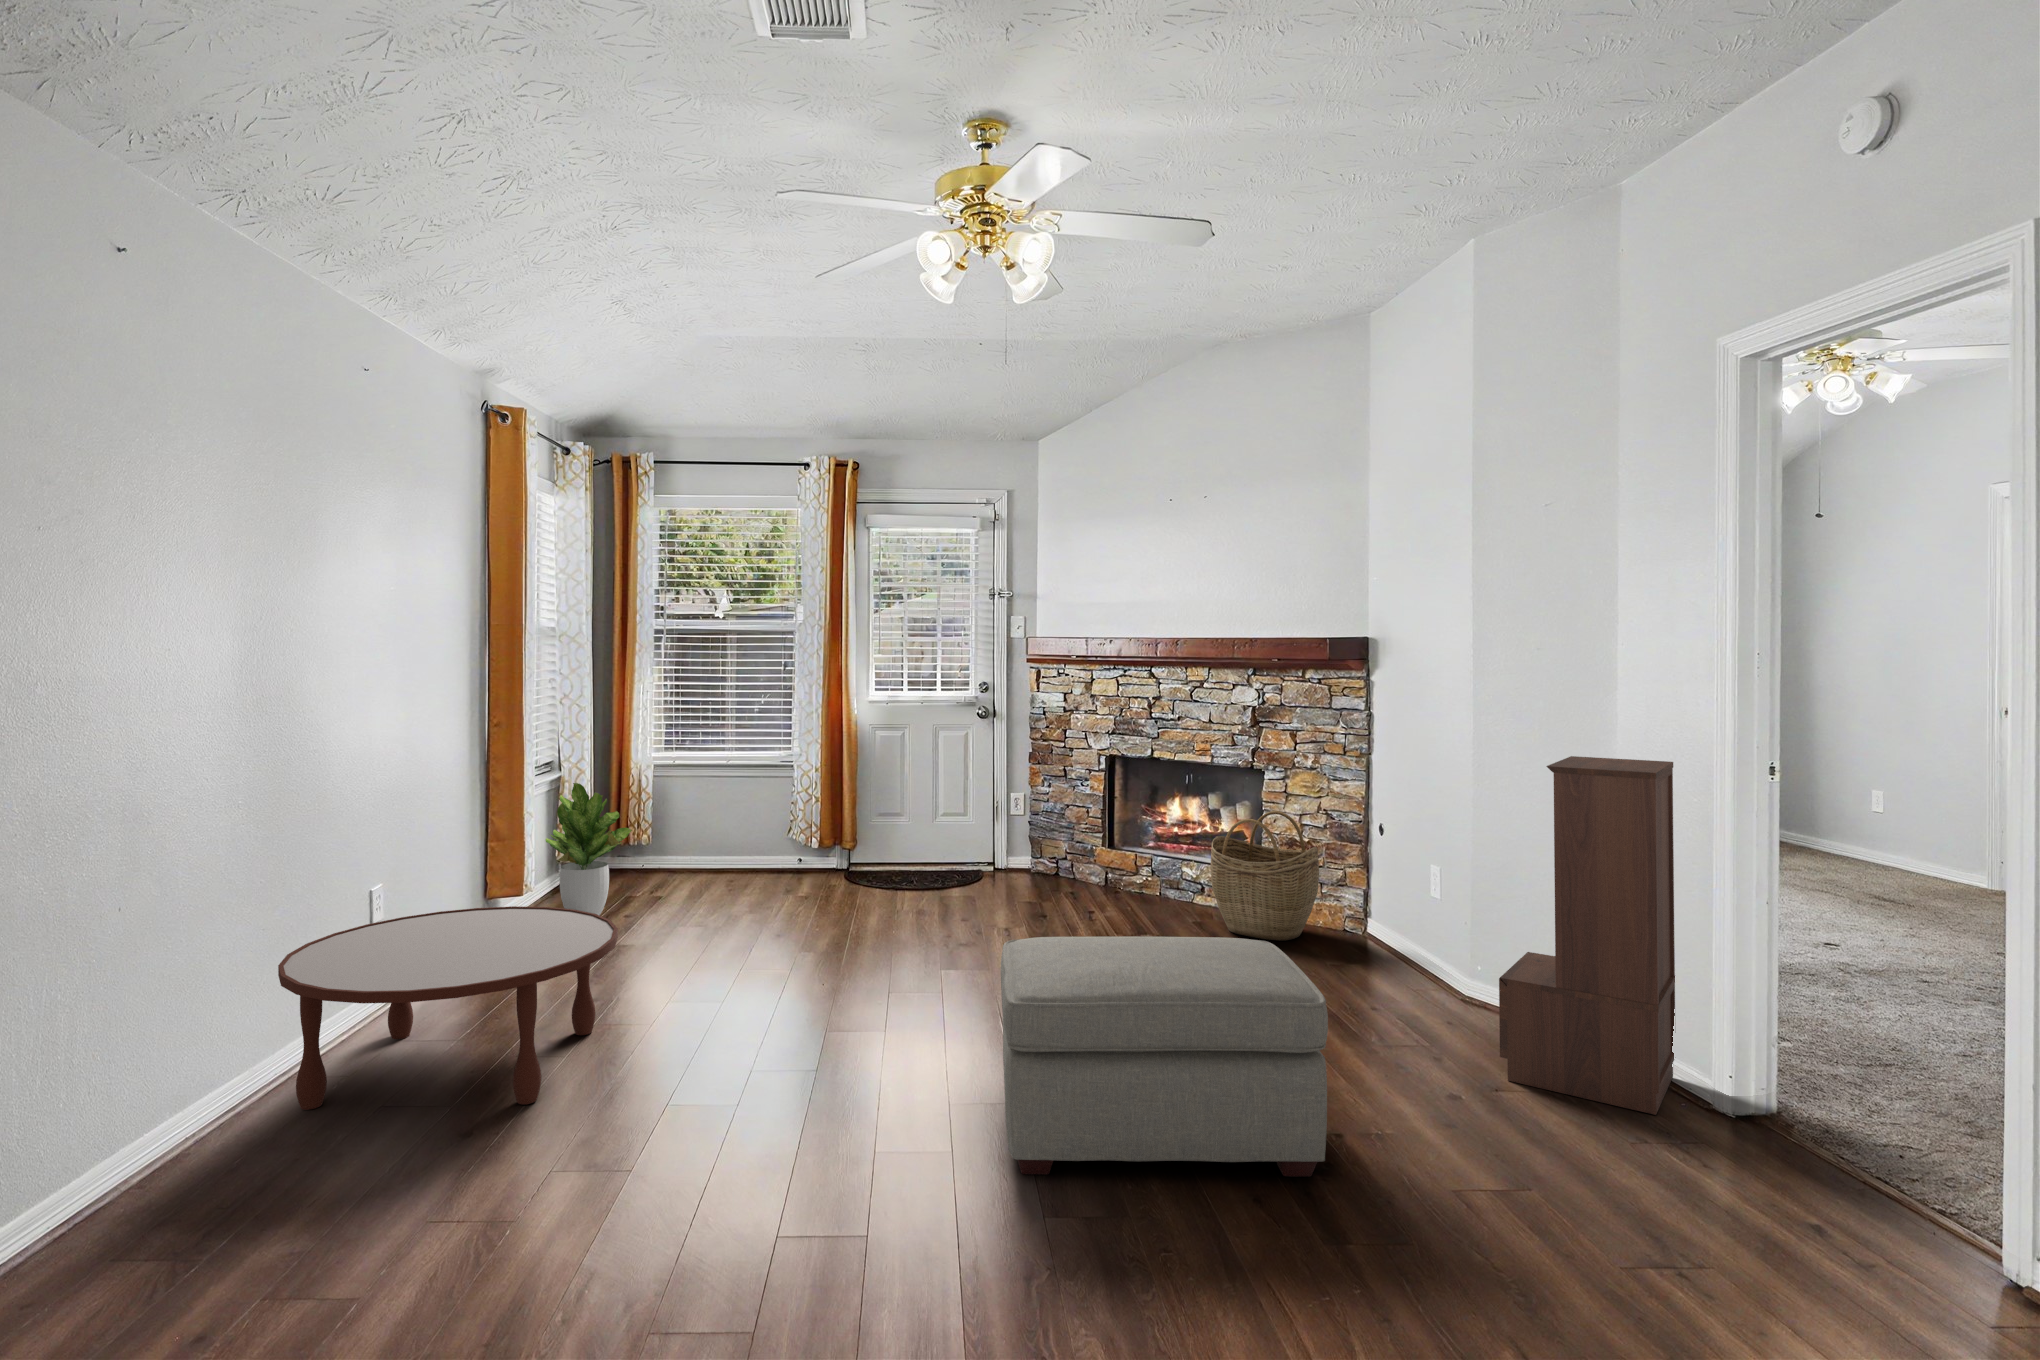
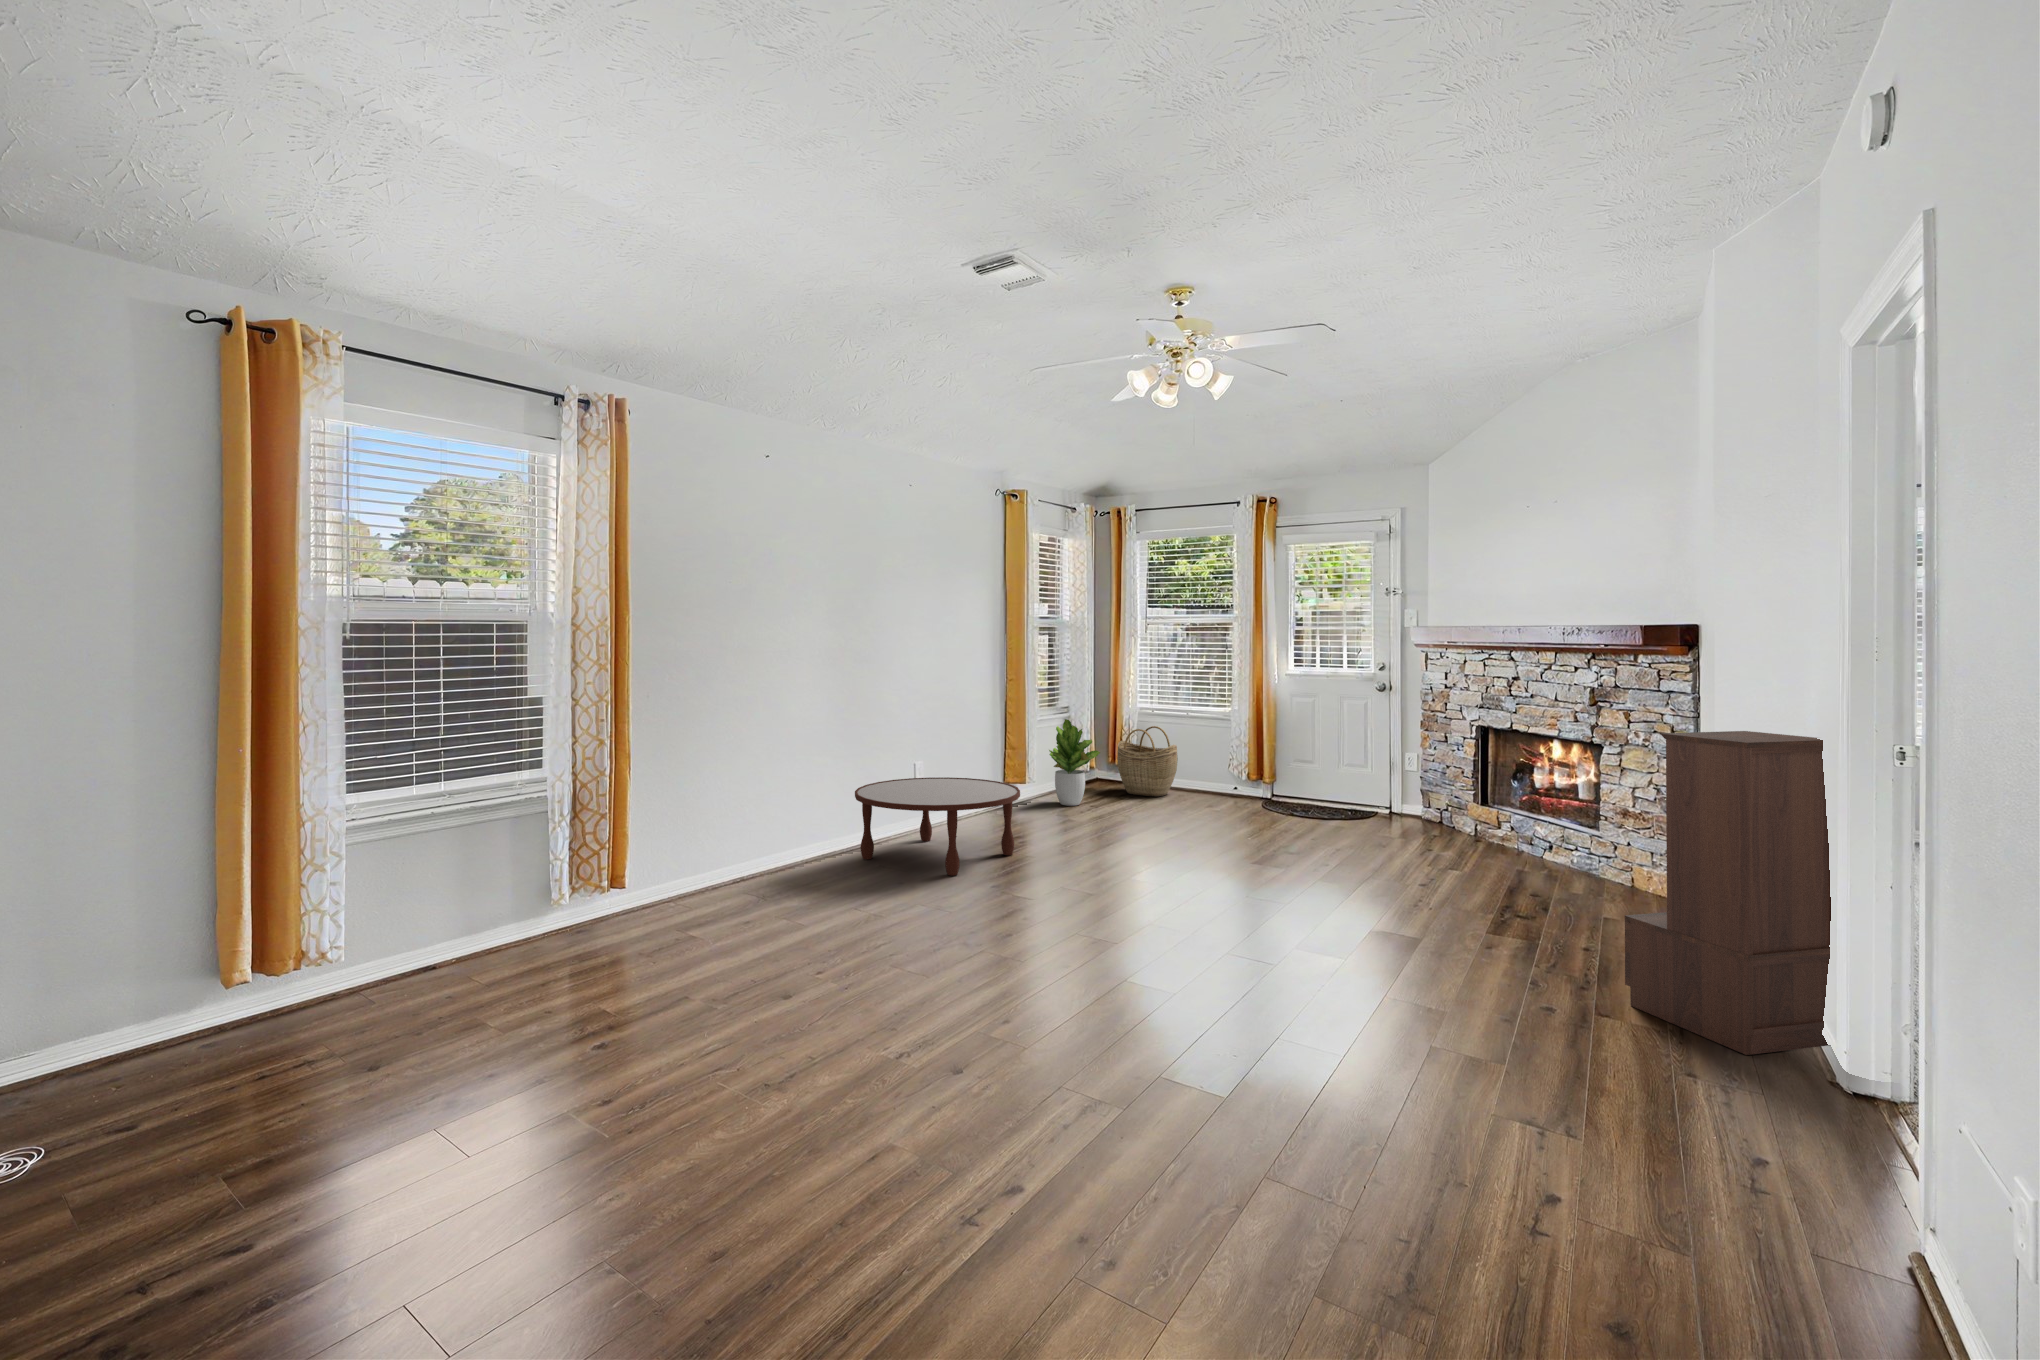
woven basket: present [1211,811,1319,941] -> present [1117,726,1178,796]
ottoman: present [1001,936,1328,1177] -> none [1145,824,1393,1001]

